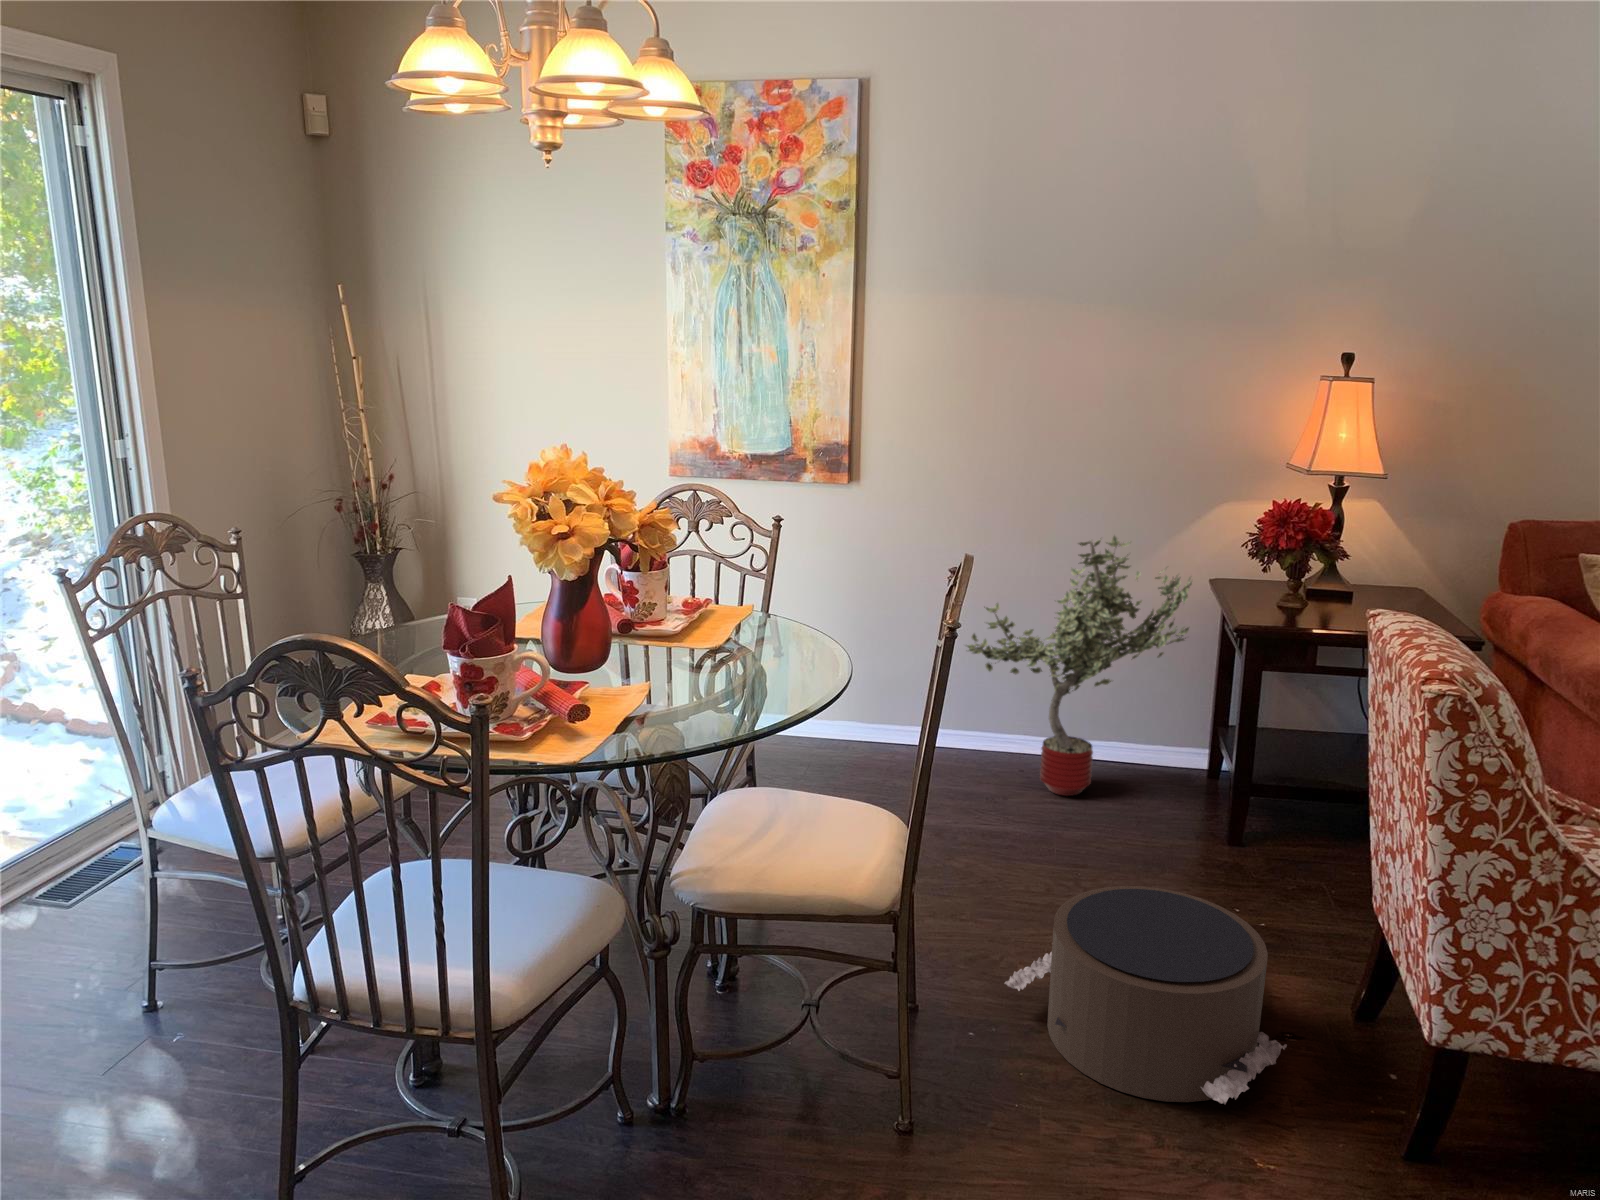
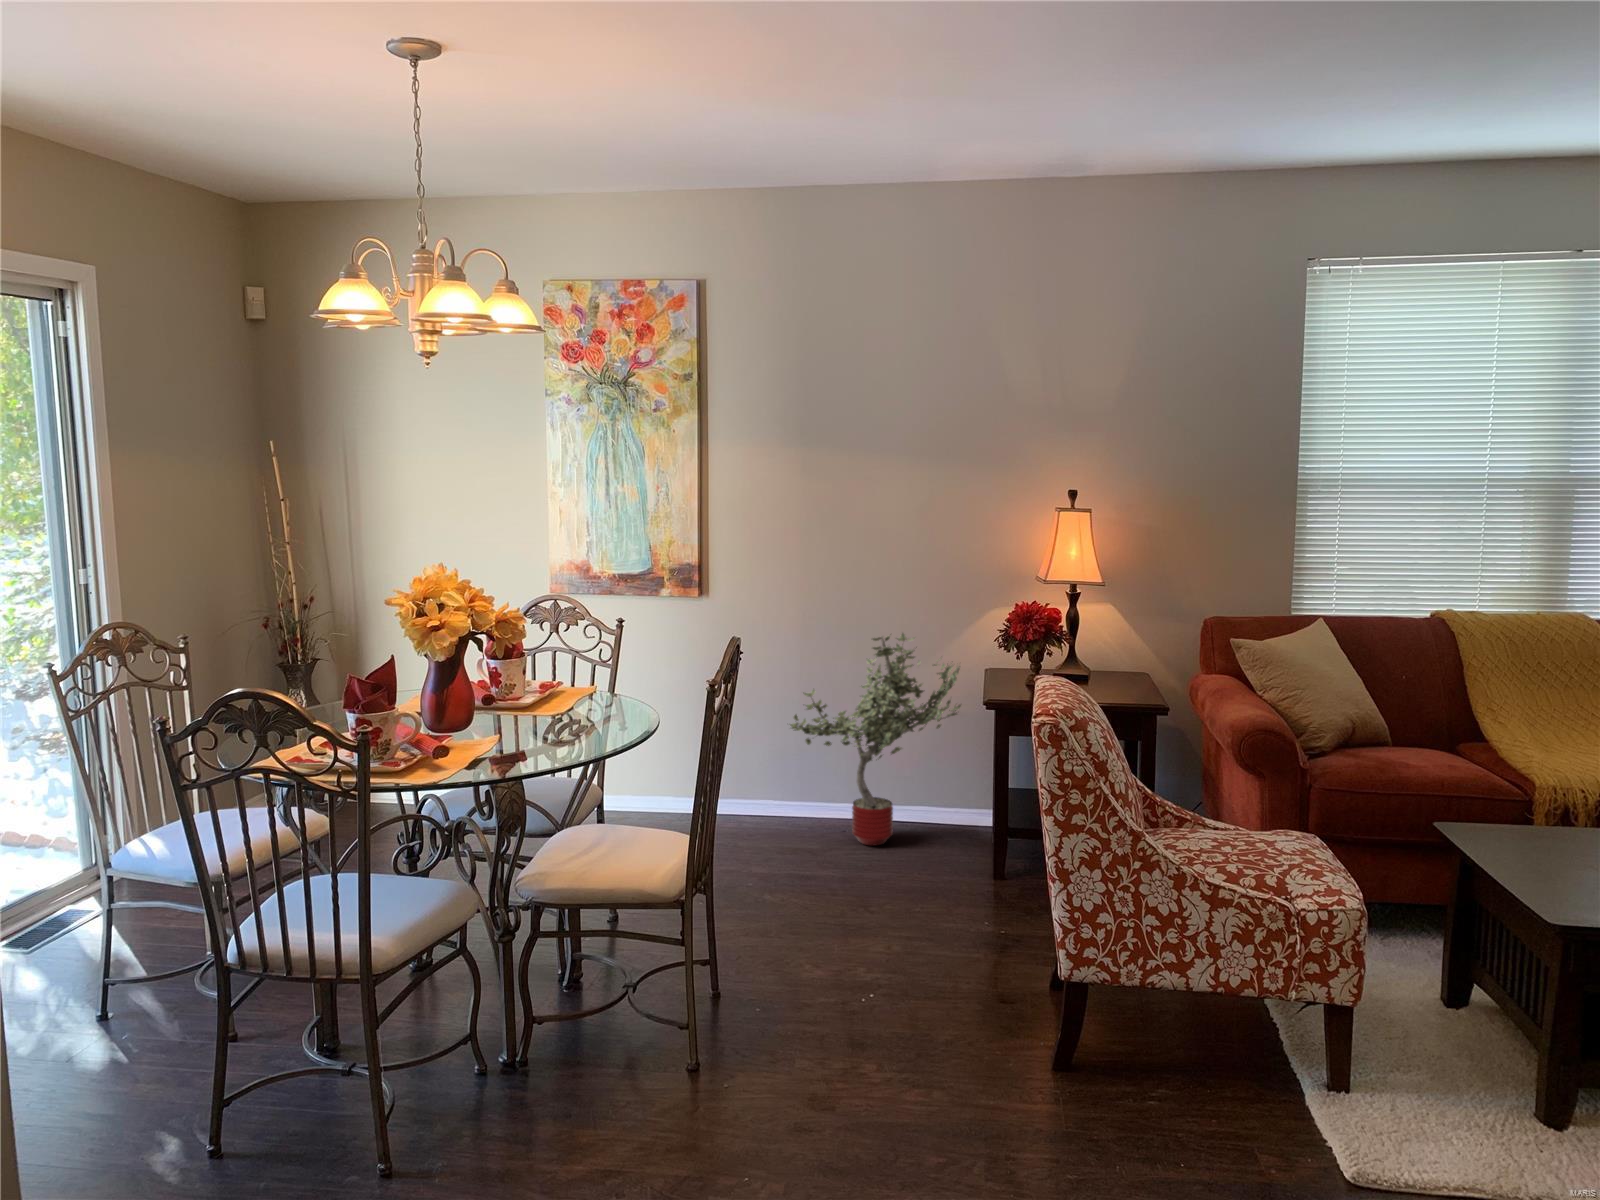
pouf: present [1005,886,1287,1104] -> none [784,893,984,1044]

